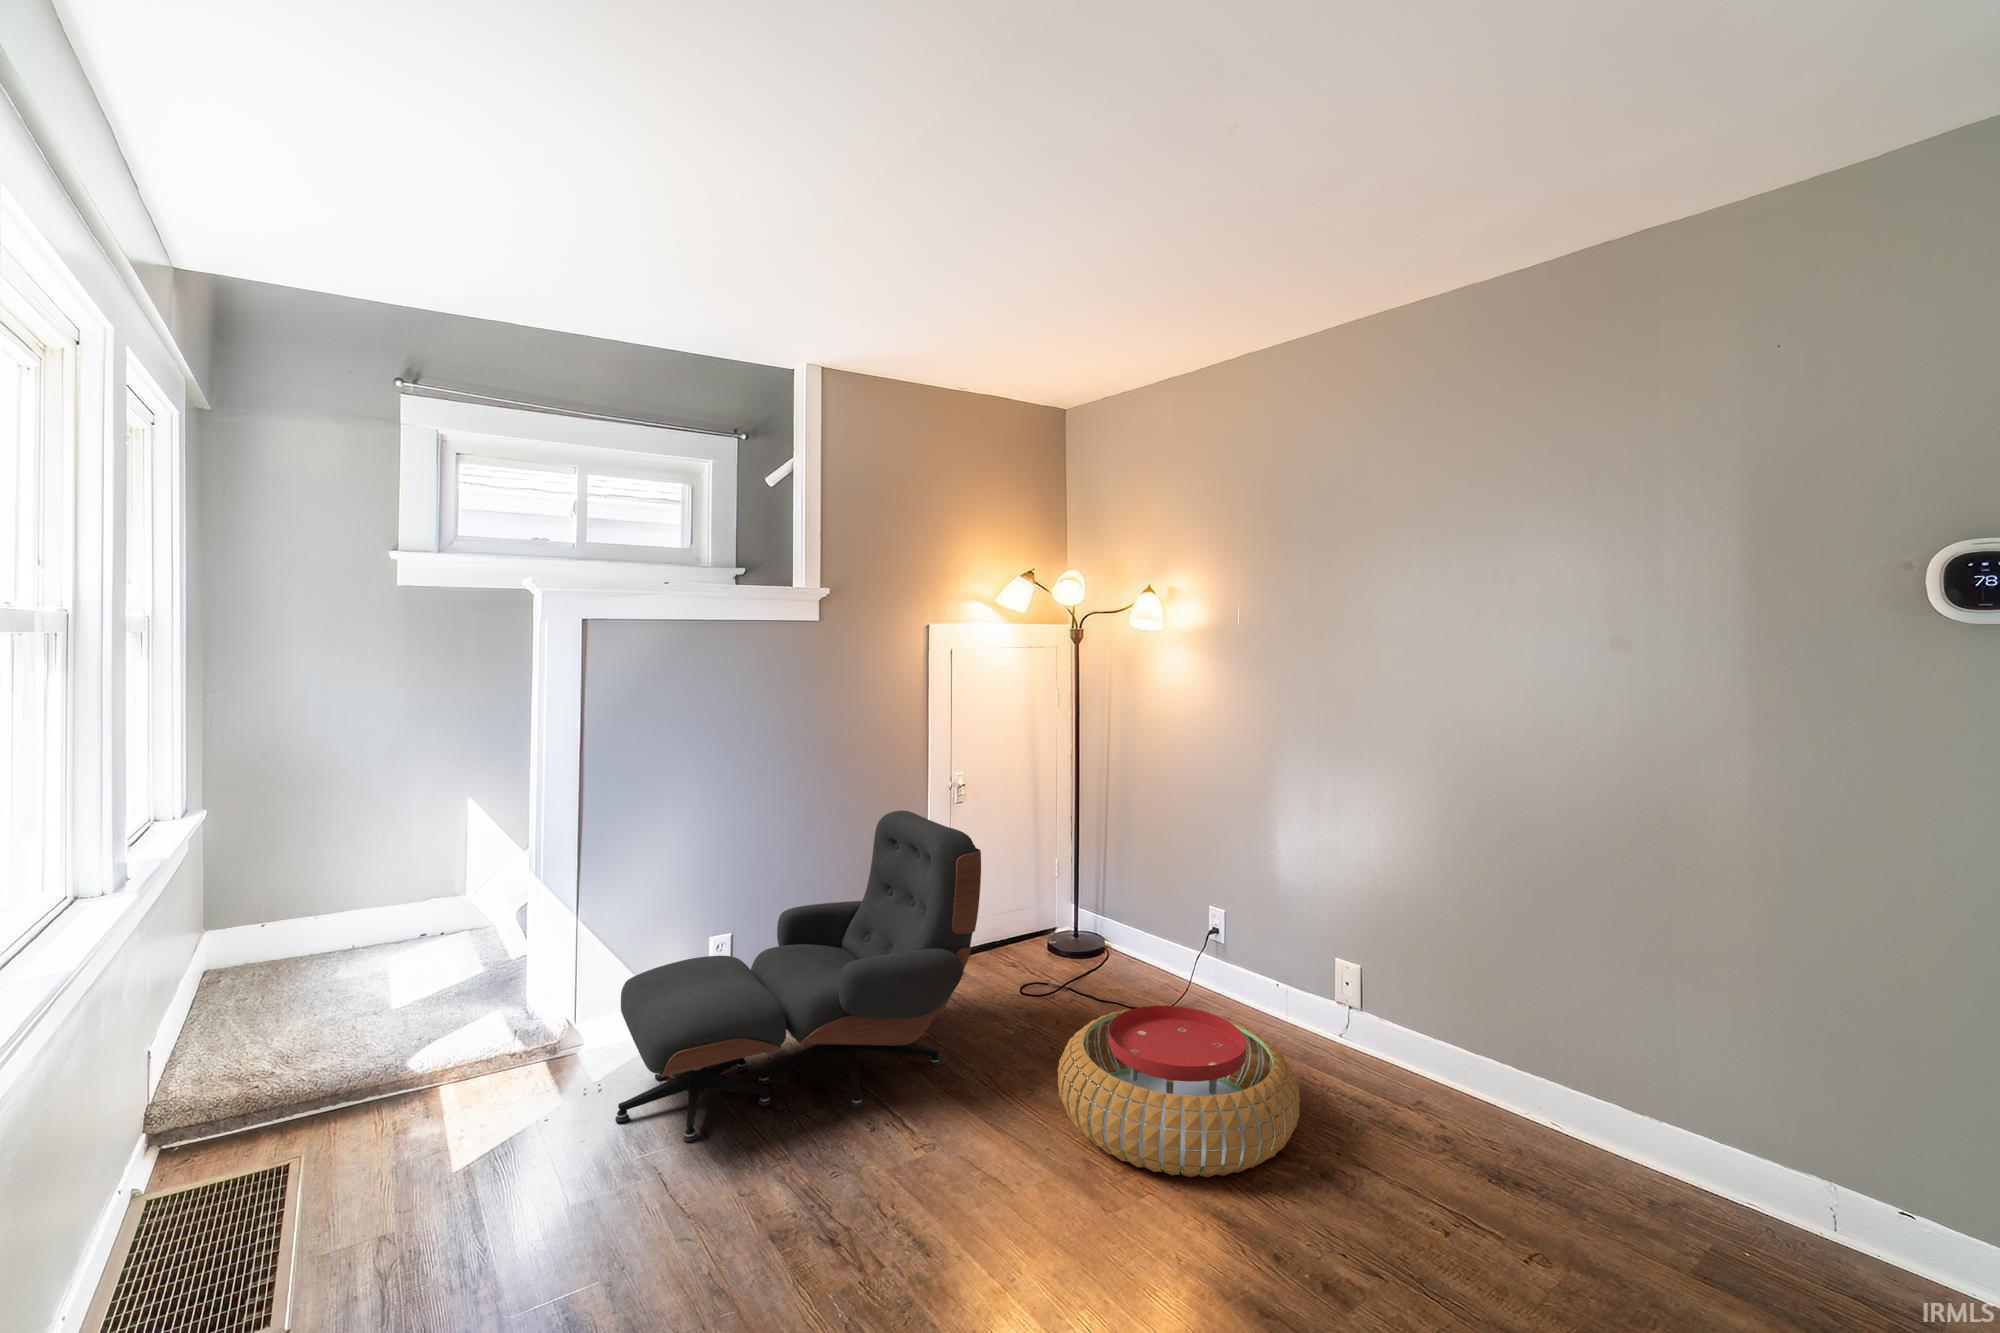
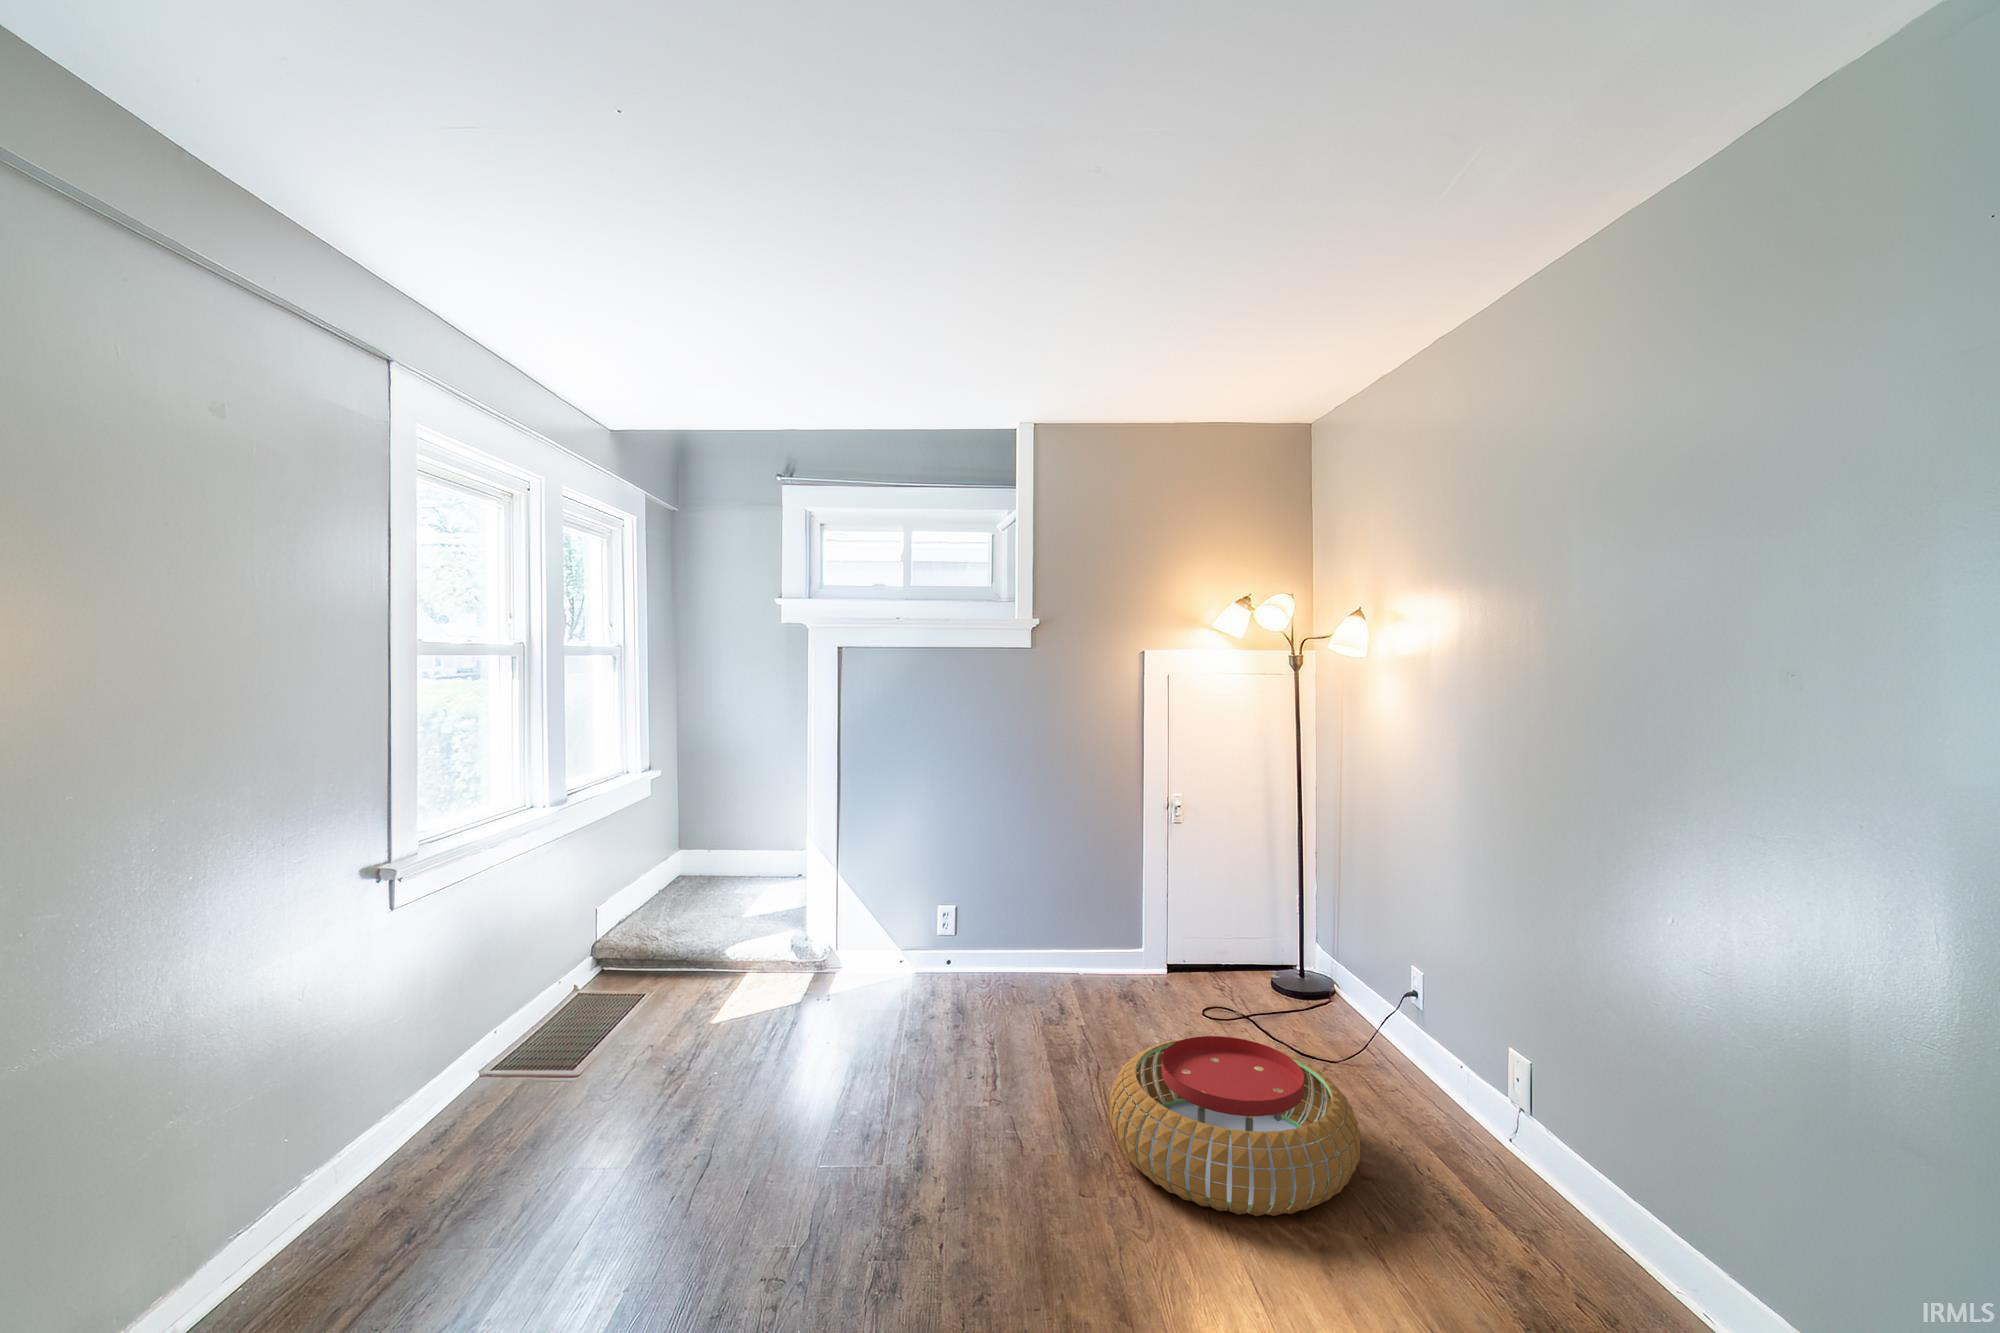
lounge chair: present [615,811,981,1142] -> none [816,817,1104,1060]

